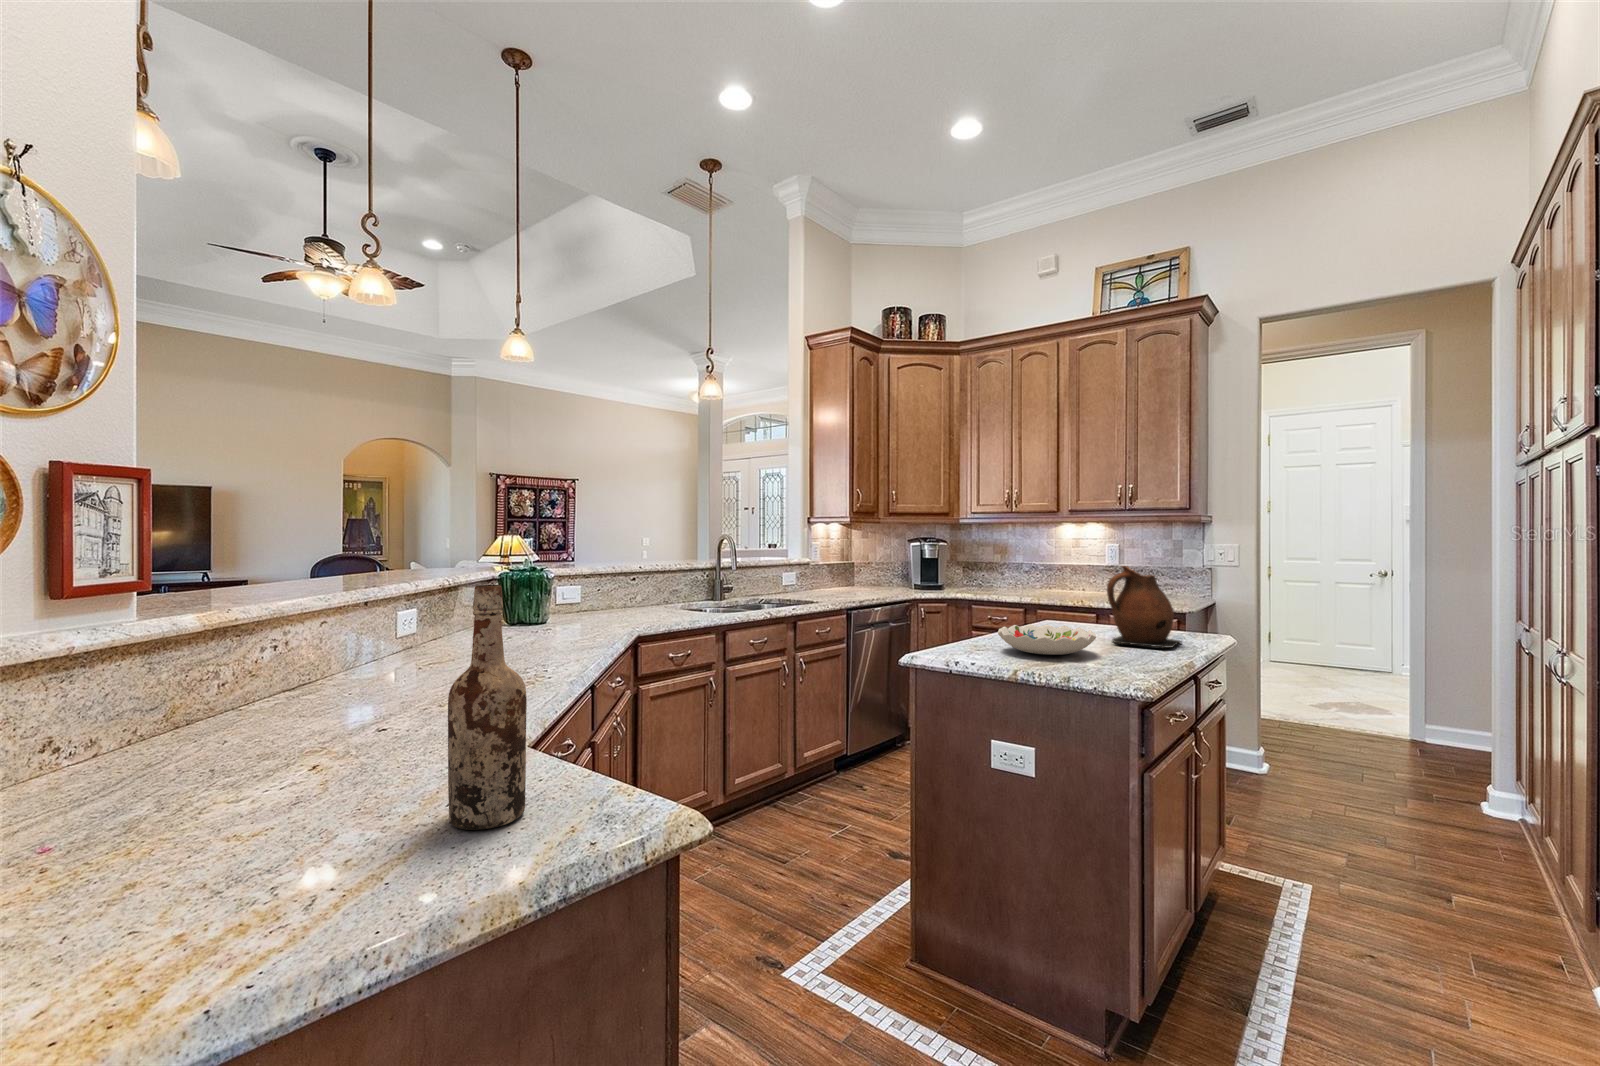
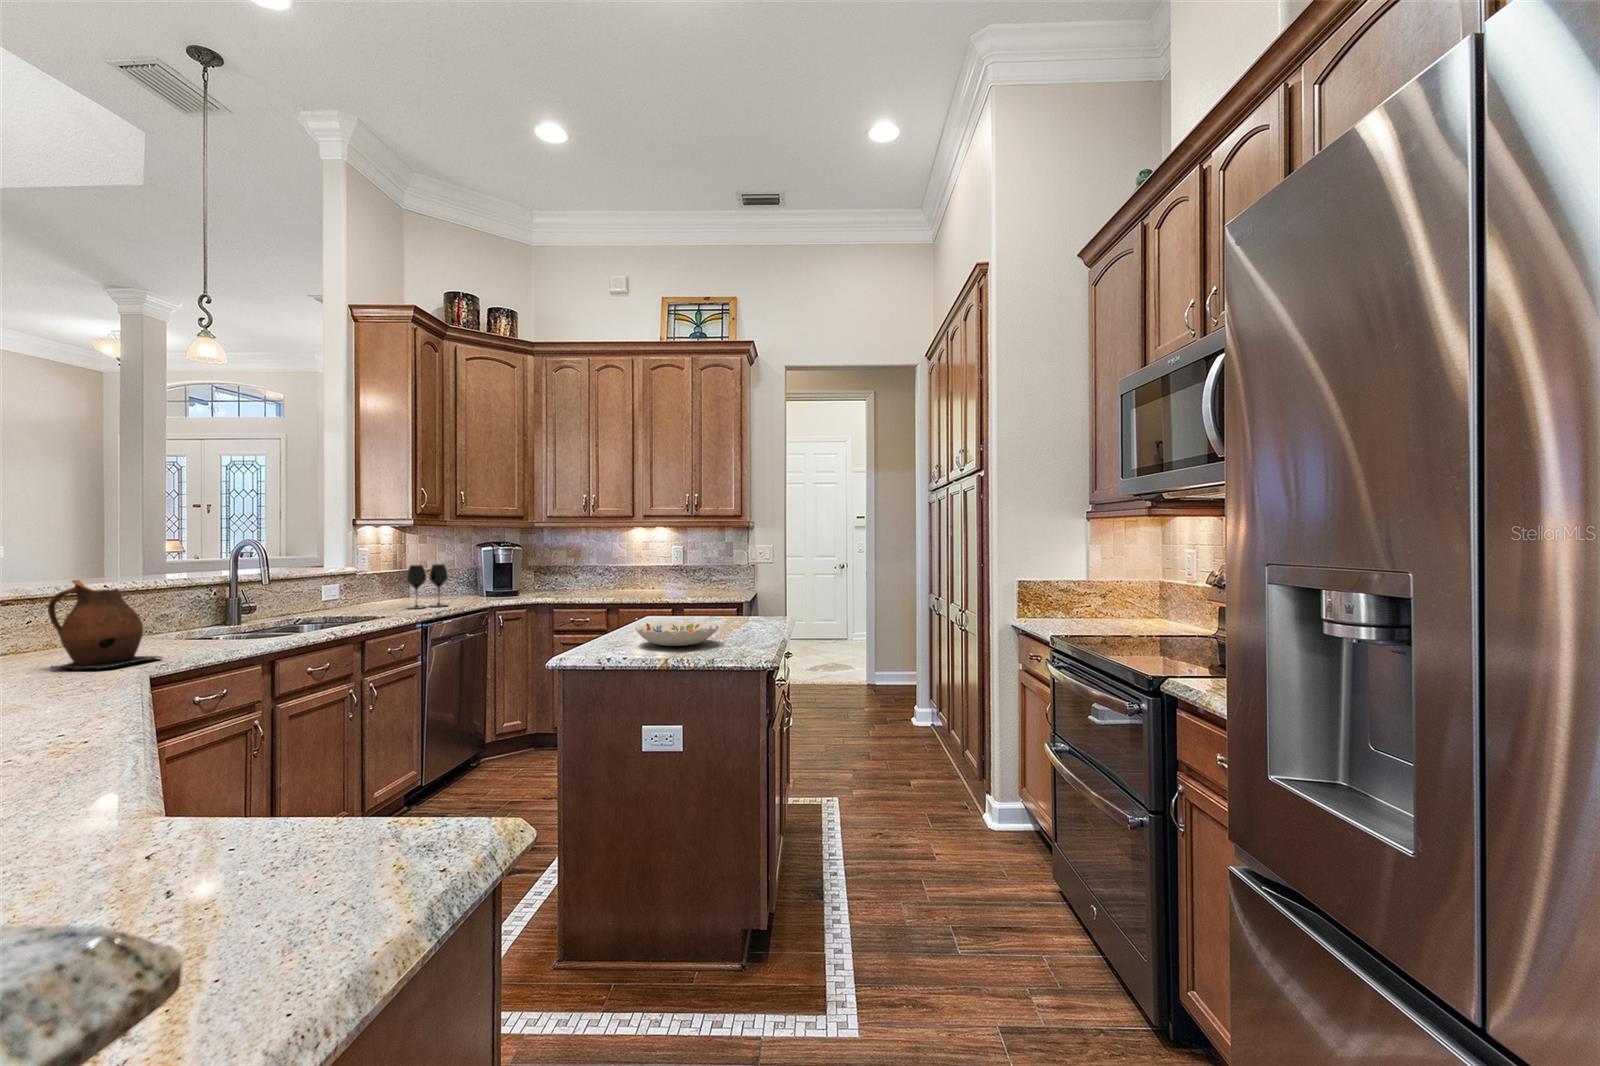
wine glass: none [842,558,878,597] -> present [406,564,448,609]
ceramic pitcher: present [1107,566,1181,648] -> present [48,580,162,669]
wine bottle: present [448,585,527,830] -> none [219,611,324,906]

